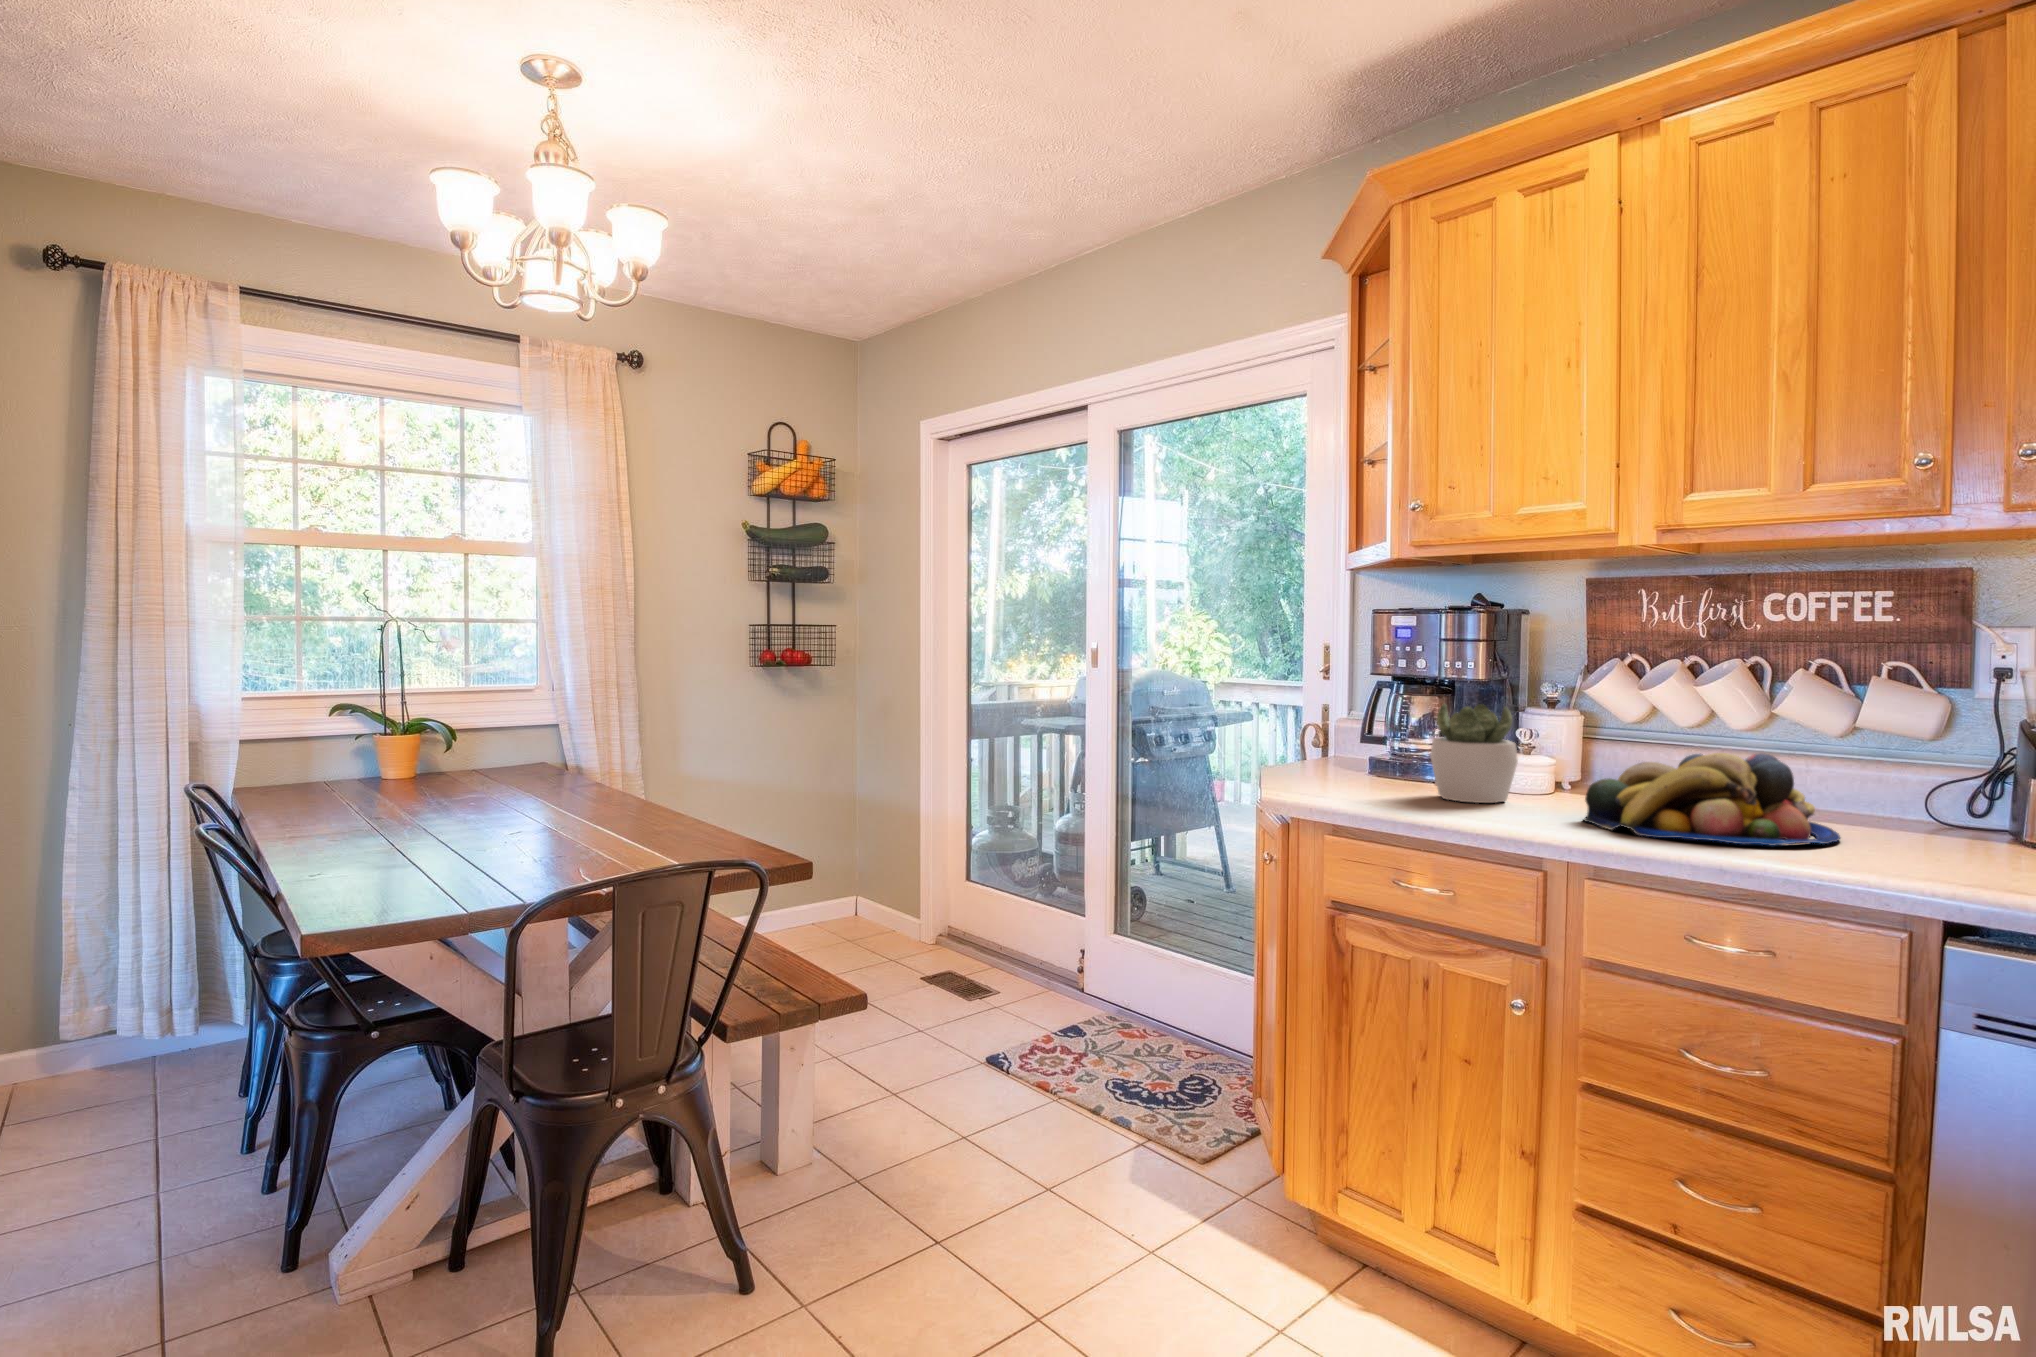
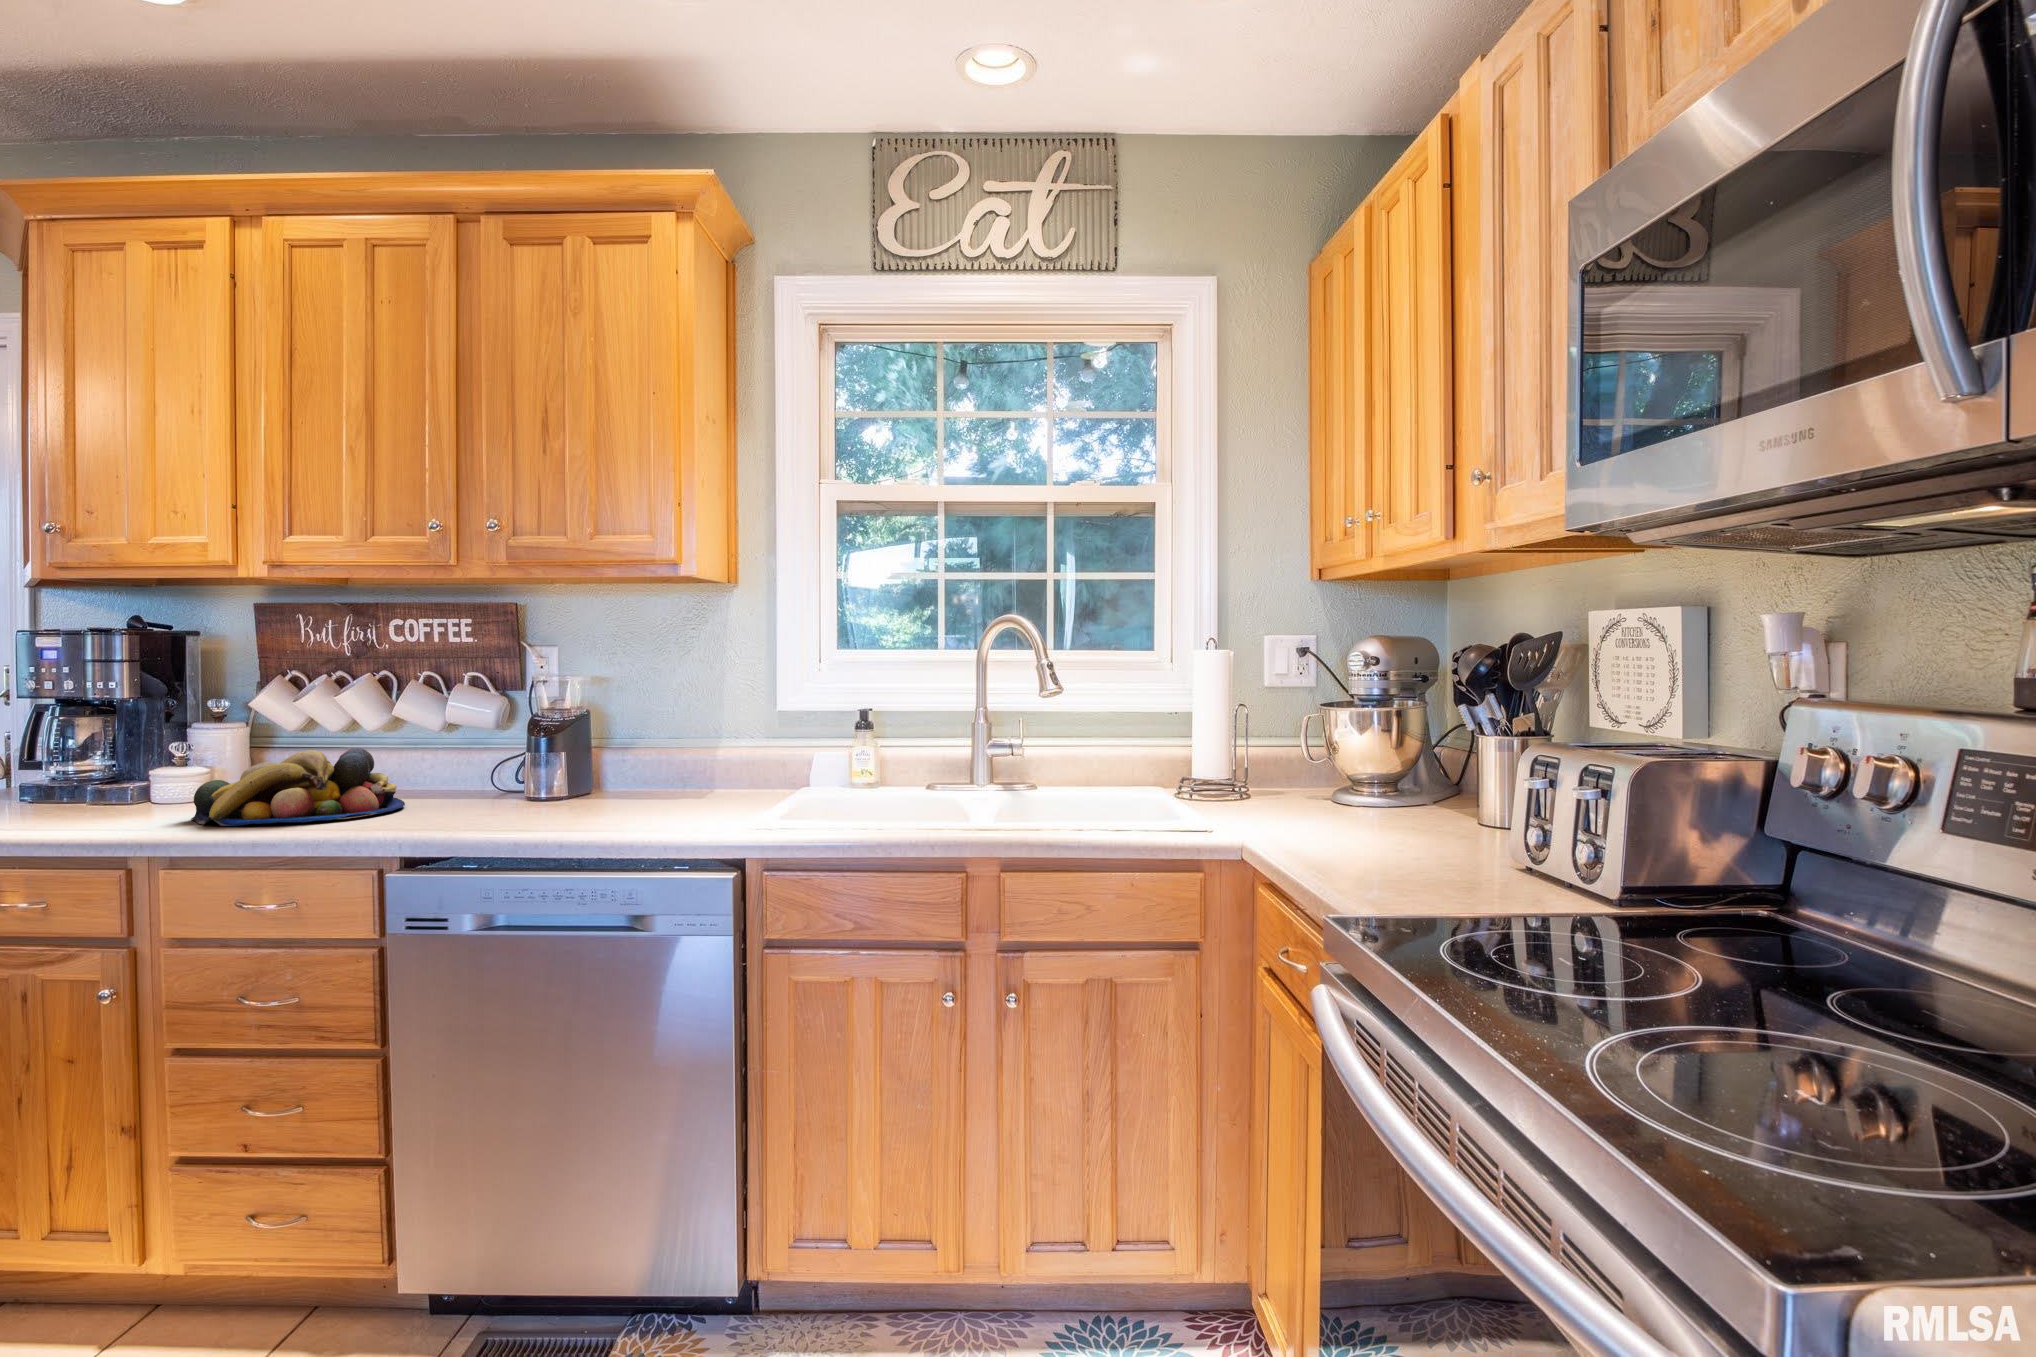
succulent plant: present [1430,704,1518,803] -> none [54,721,151,816]

